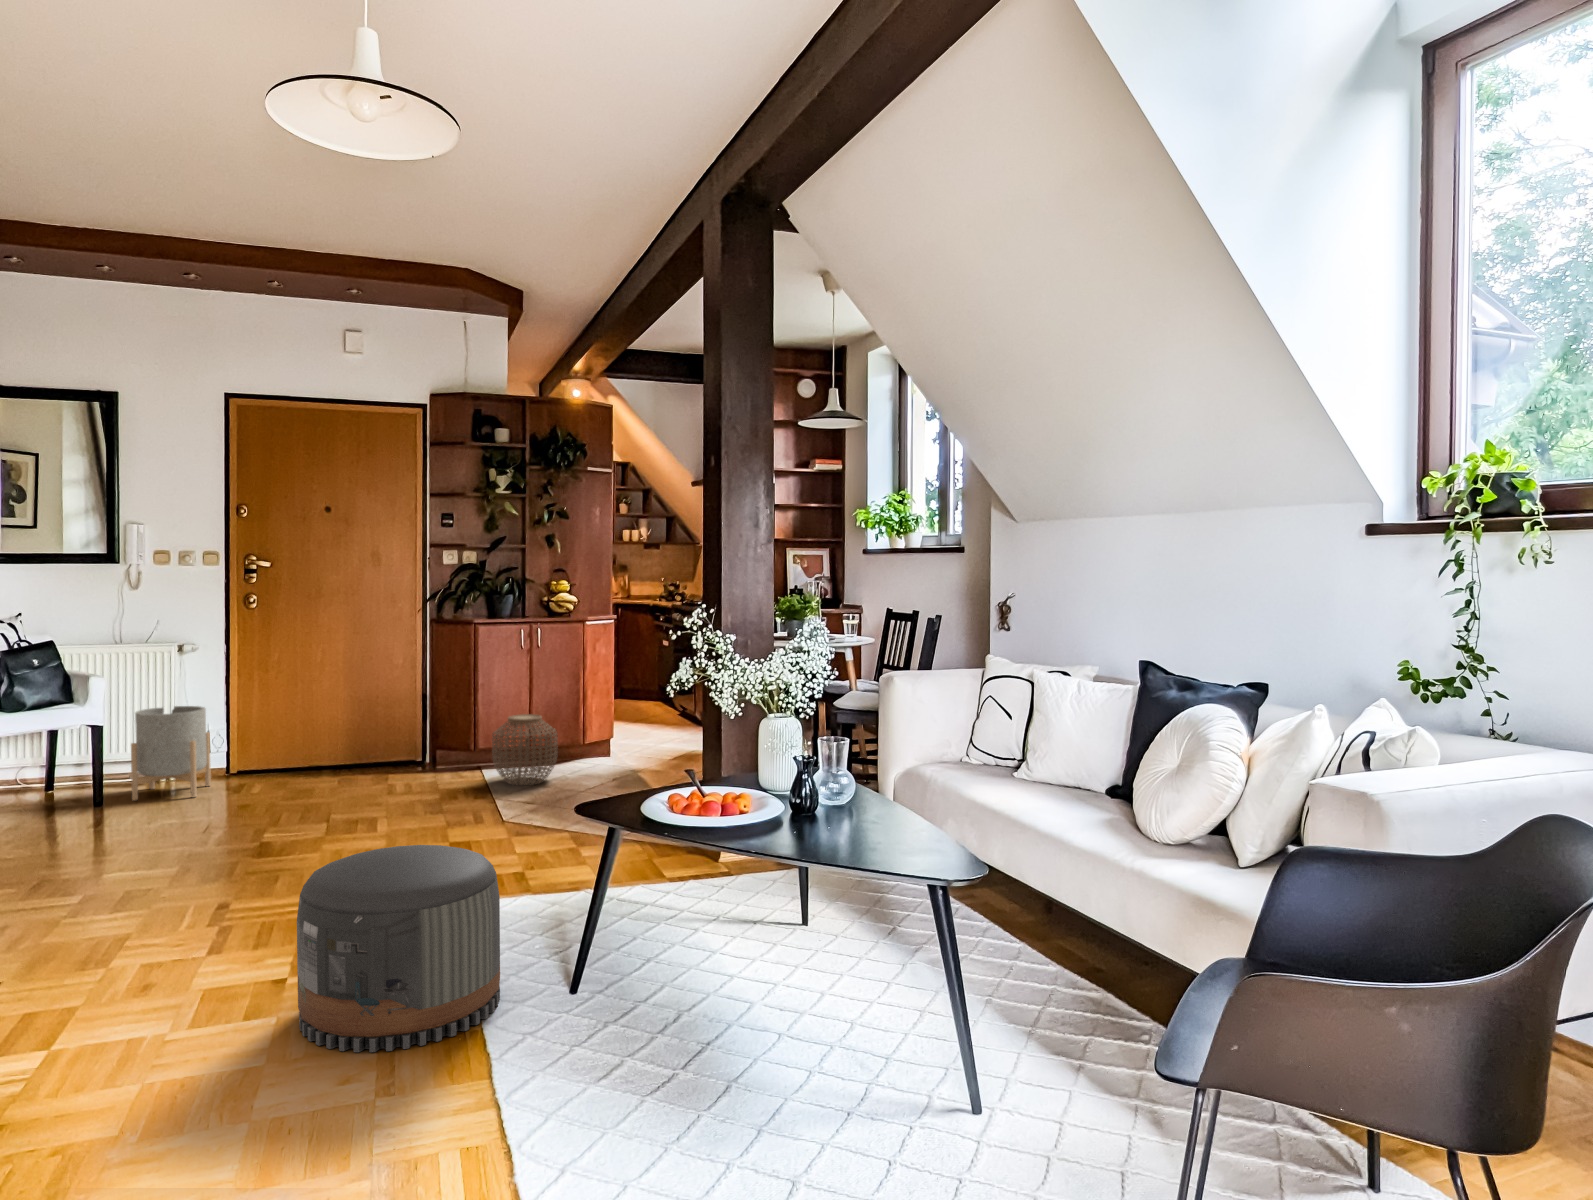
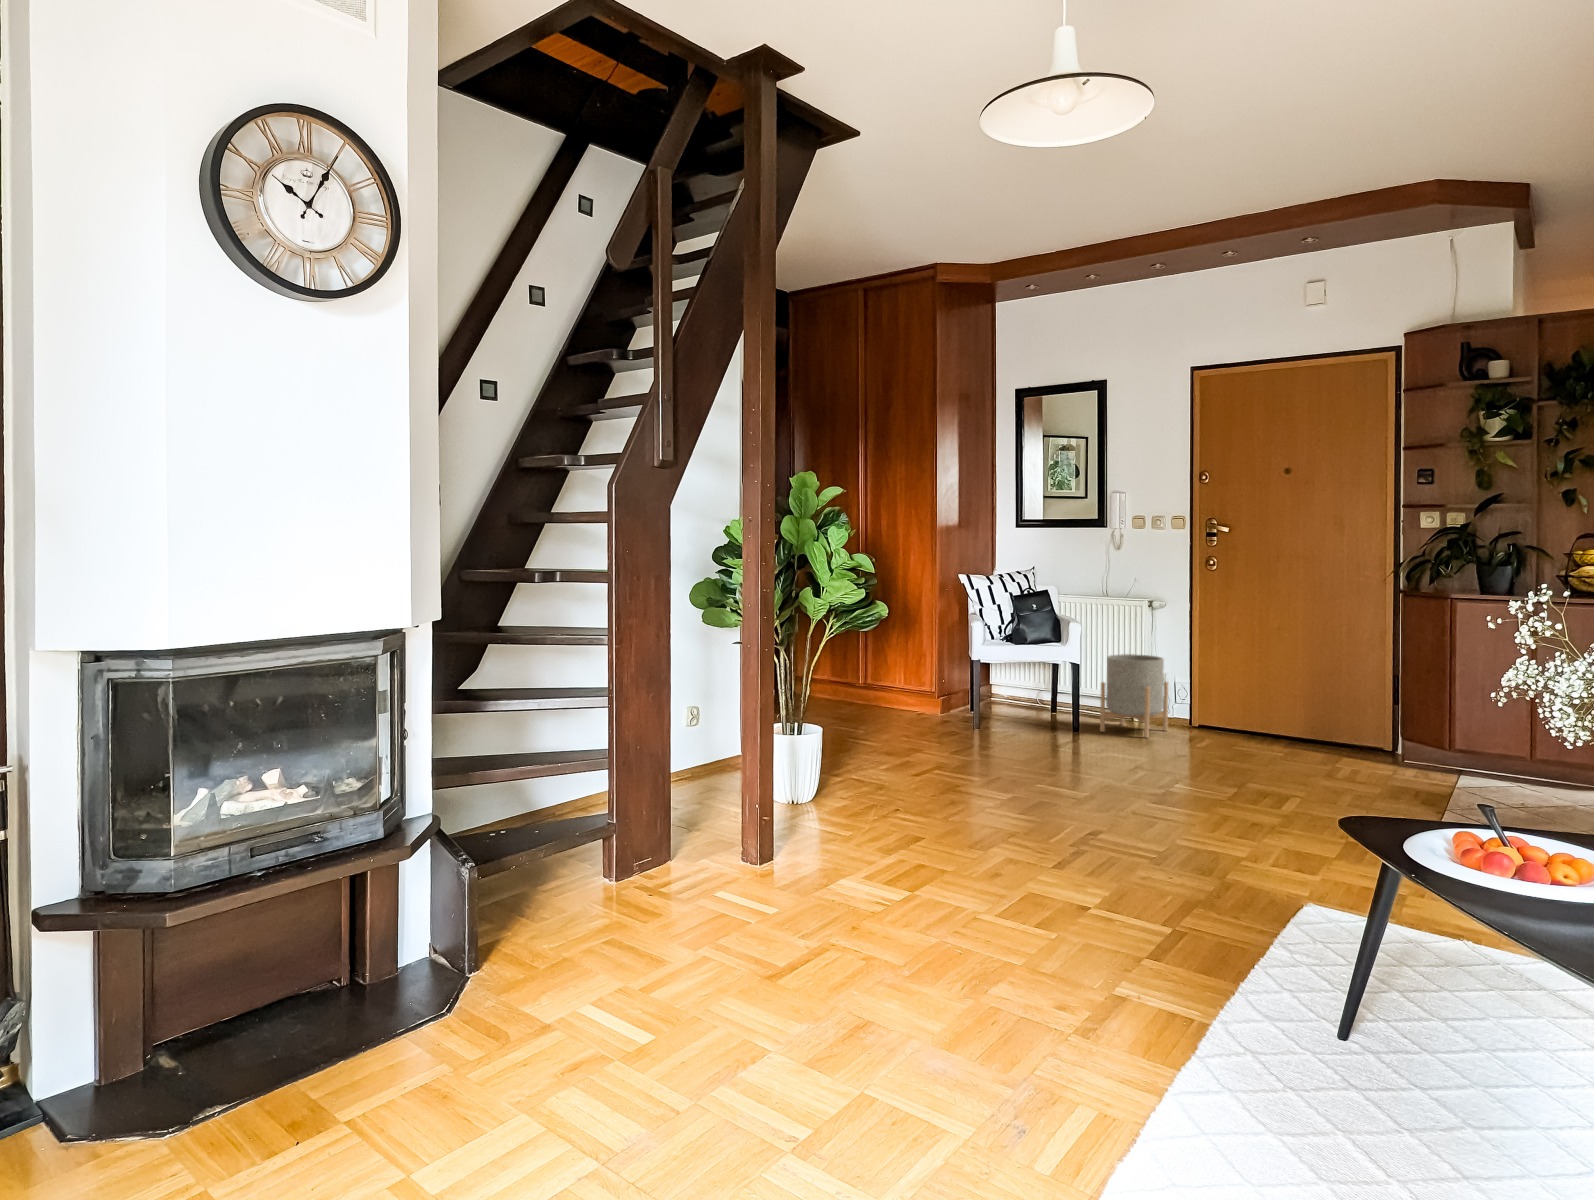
woven basket: present [492,714,558,785] -> none [1451,706,1545,794]
pouf: present [297,845,500,1052] -> none [1063,806,1271,1018]

